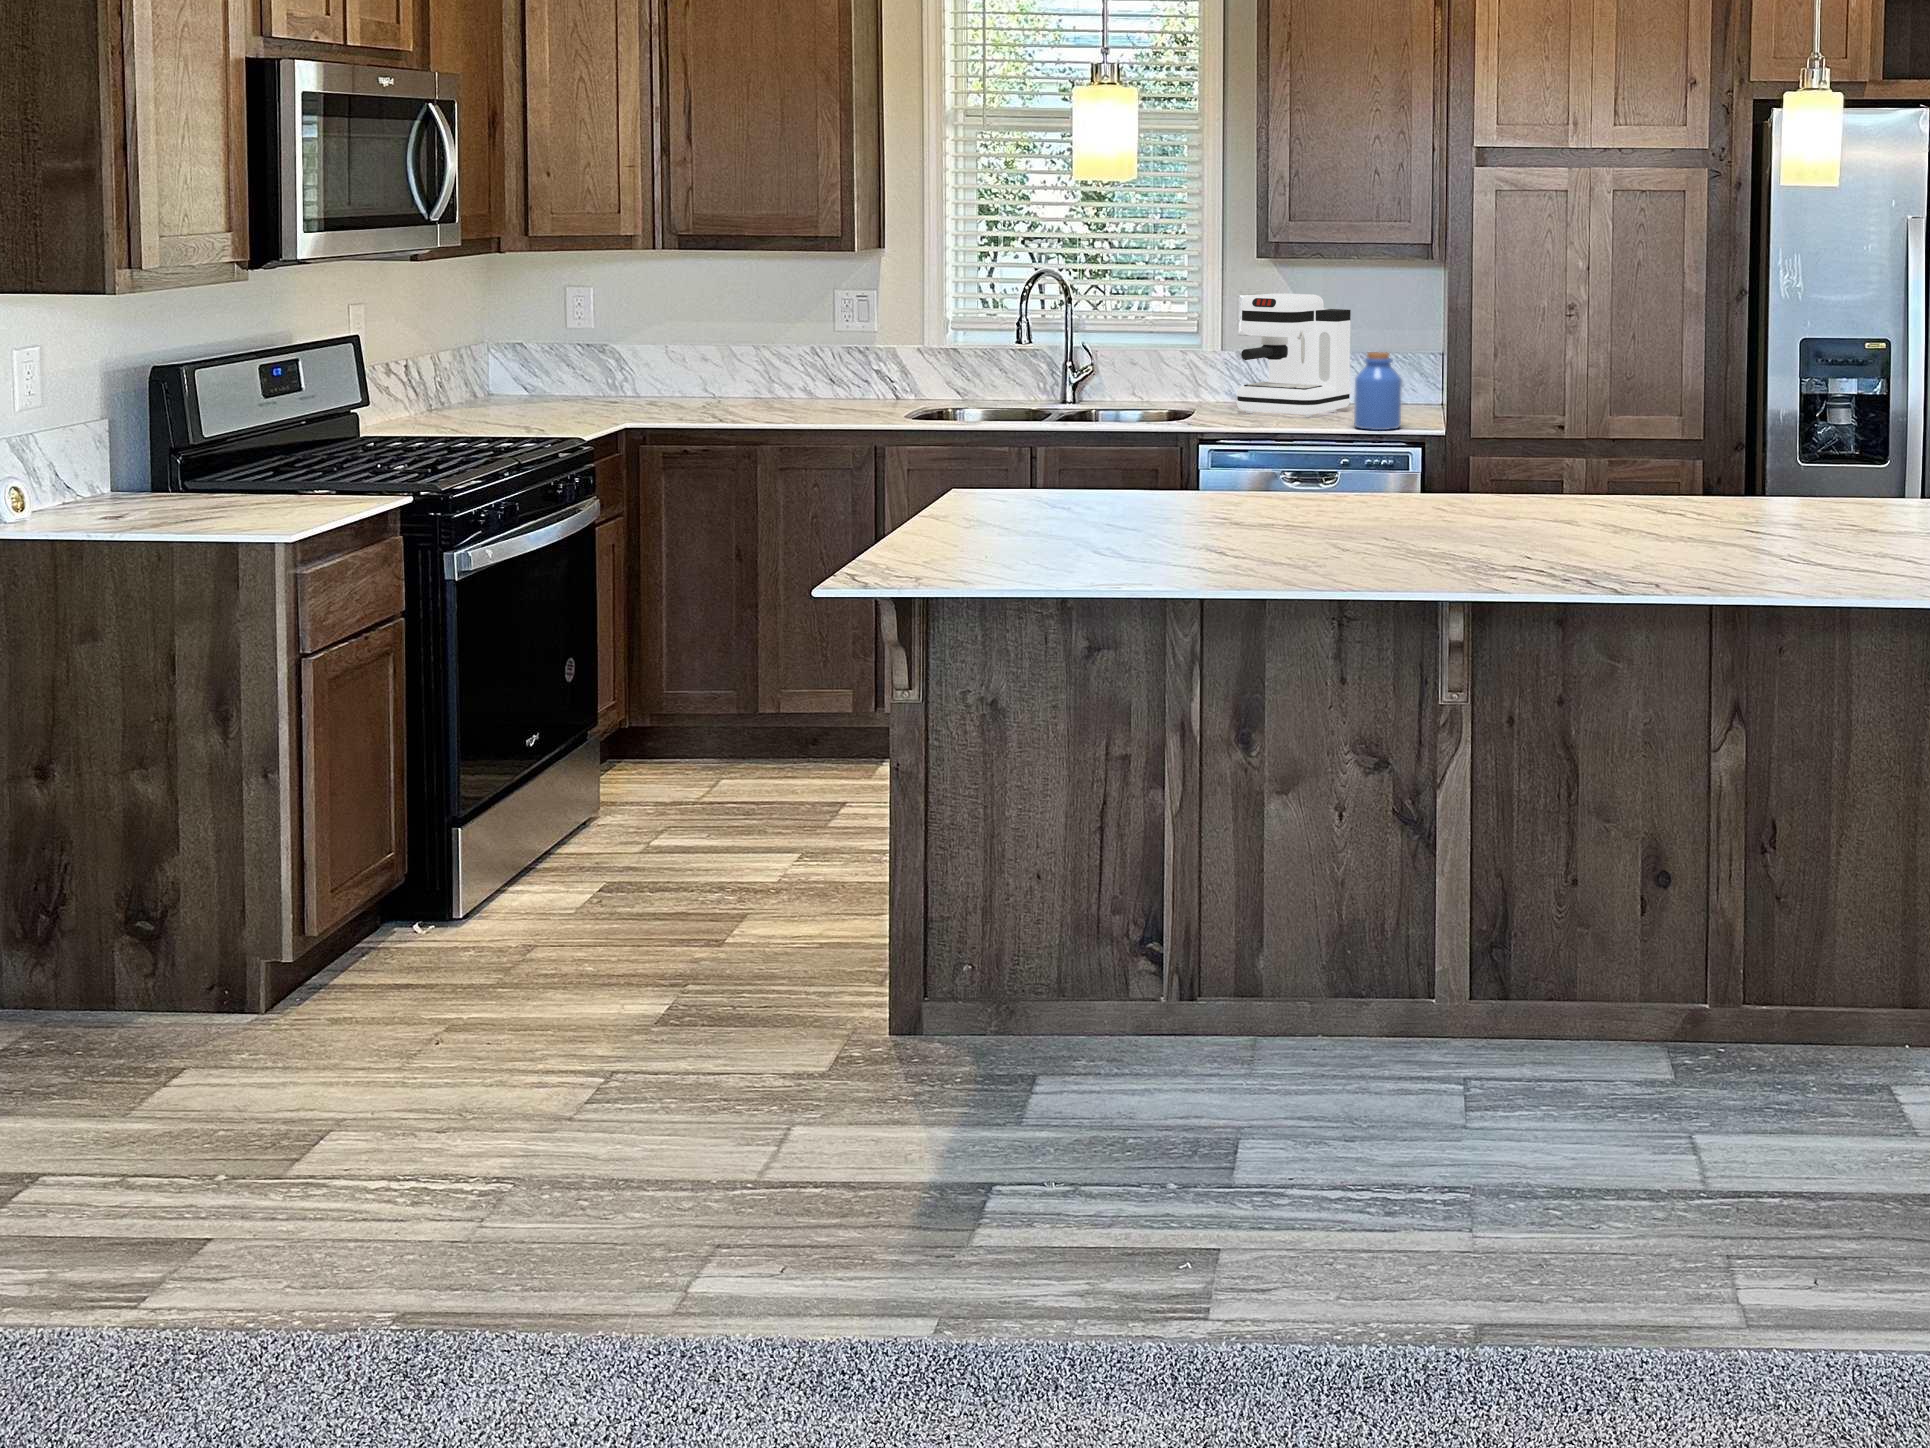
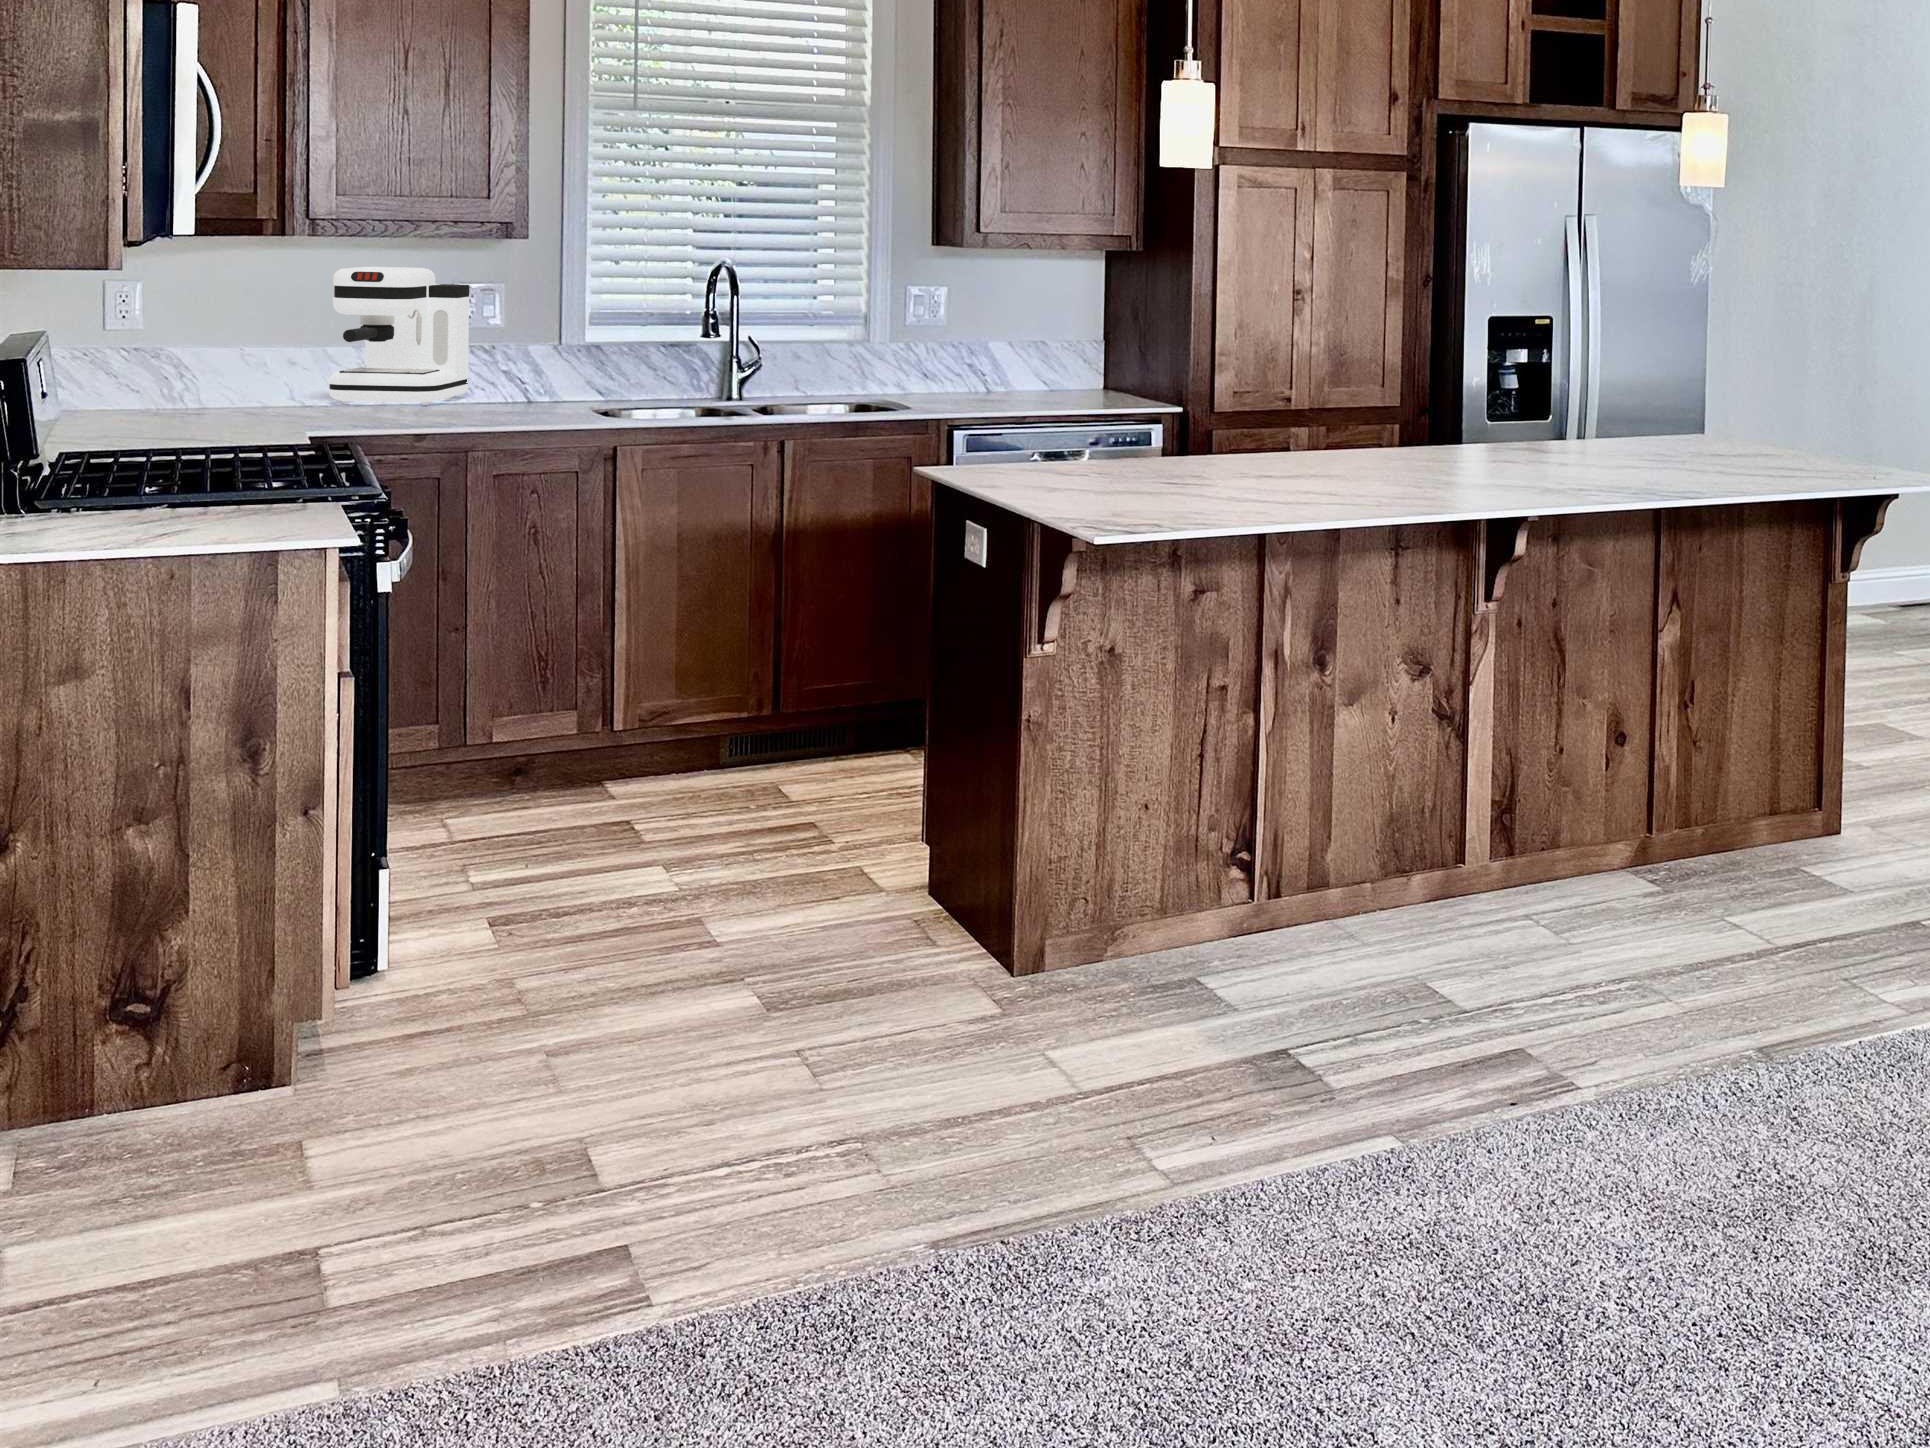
jar: present [1354,352,1402,430] -> none [497,330,554,415]

